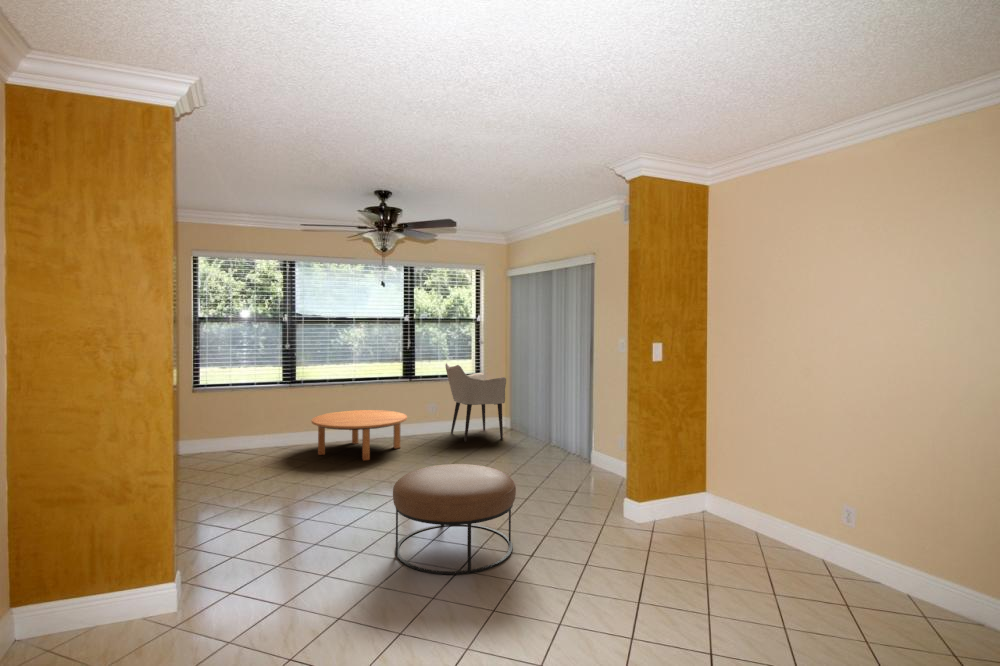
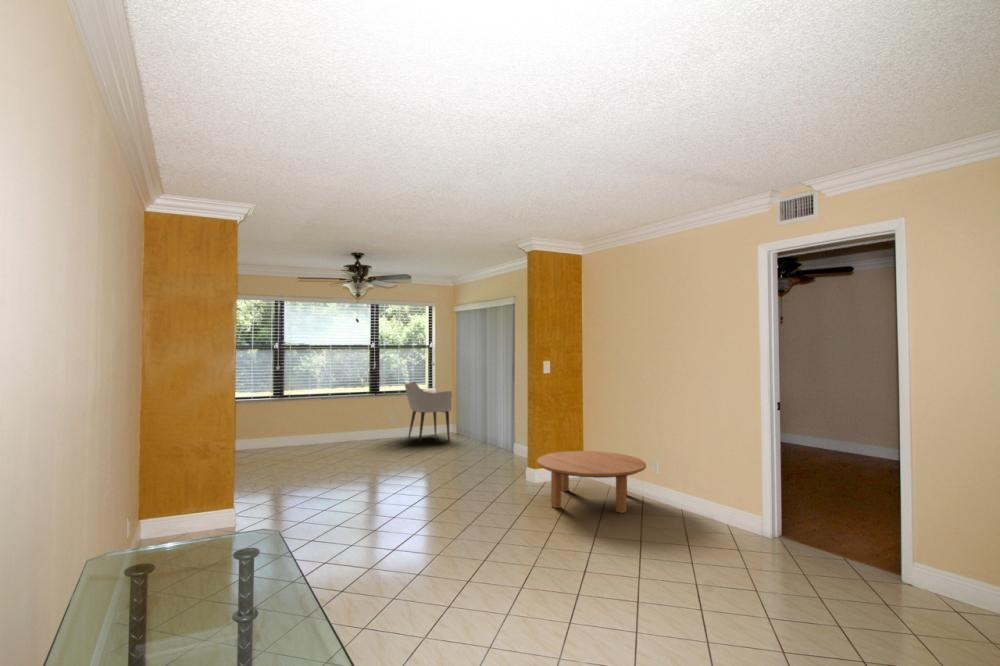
coffee table: present [312,410,407,460] -> present [537,451,646,513]
ottoman: present [393,464,516,574] -> none [367,444,448,508]

